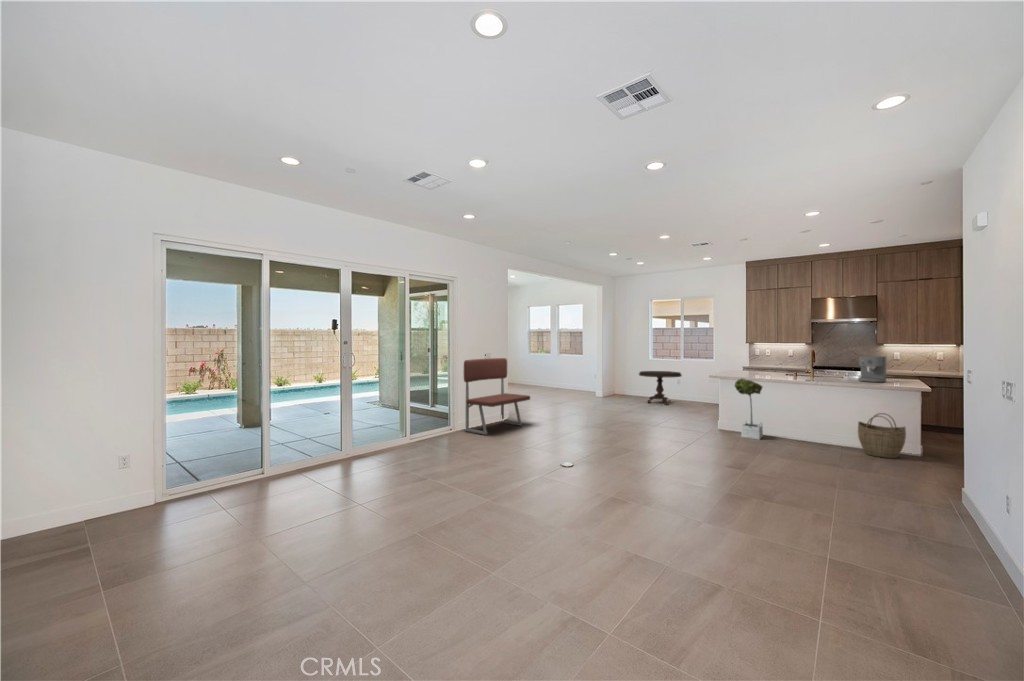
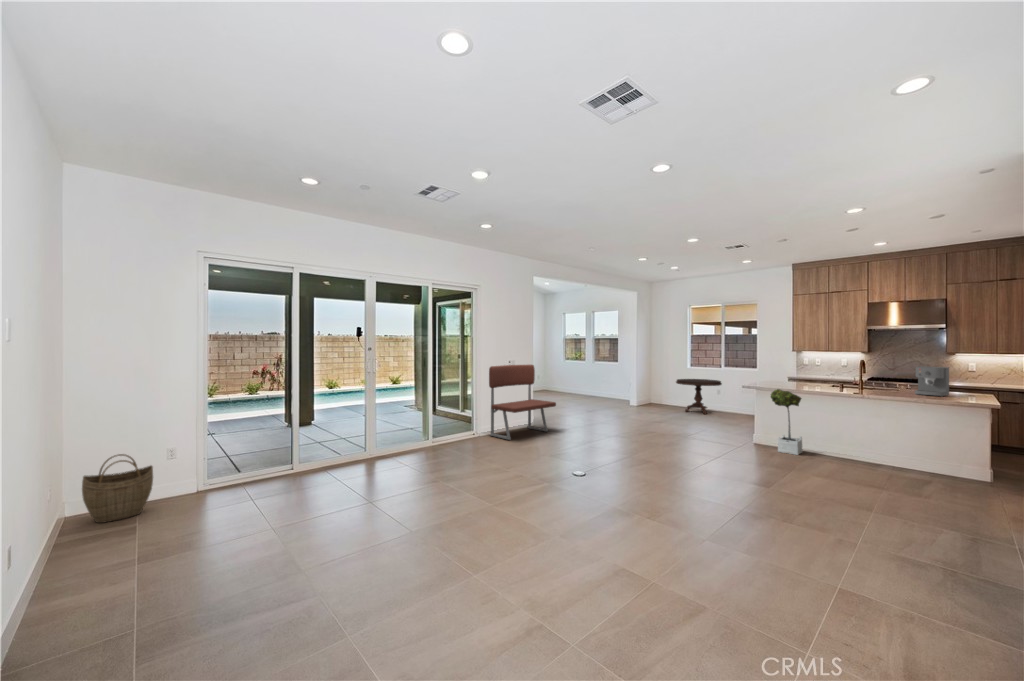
woven basket: present [858,413,906,459] -> present [82,454,153,523]

